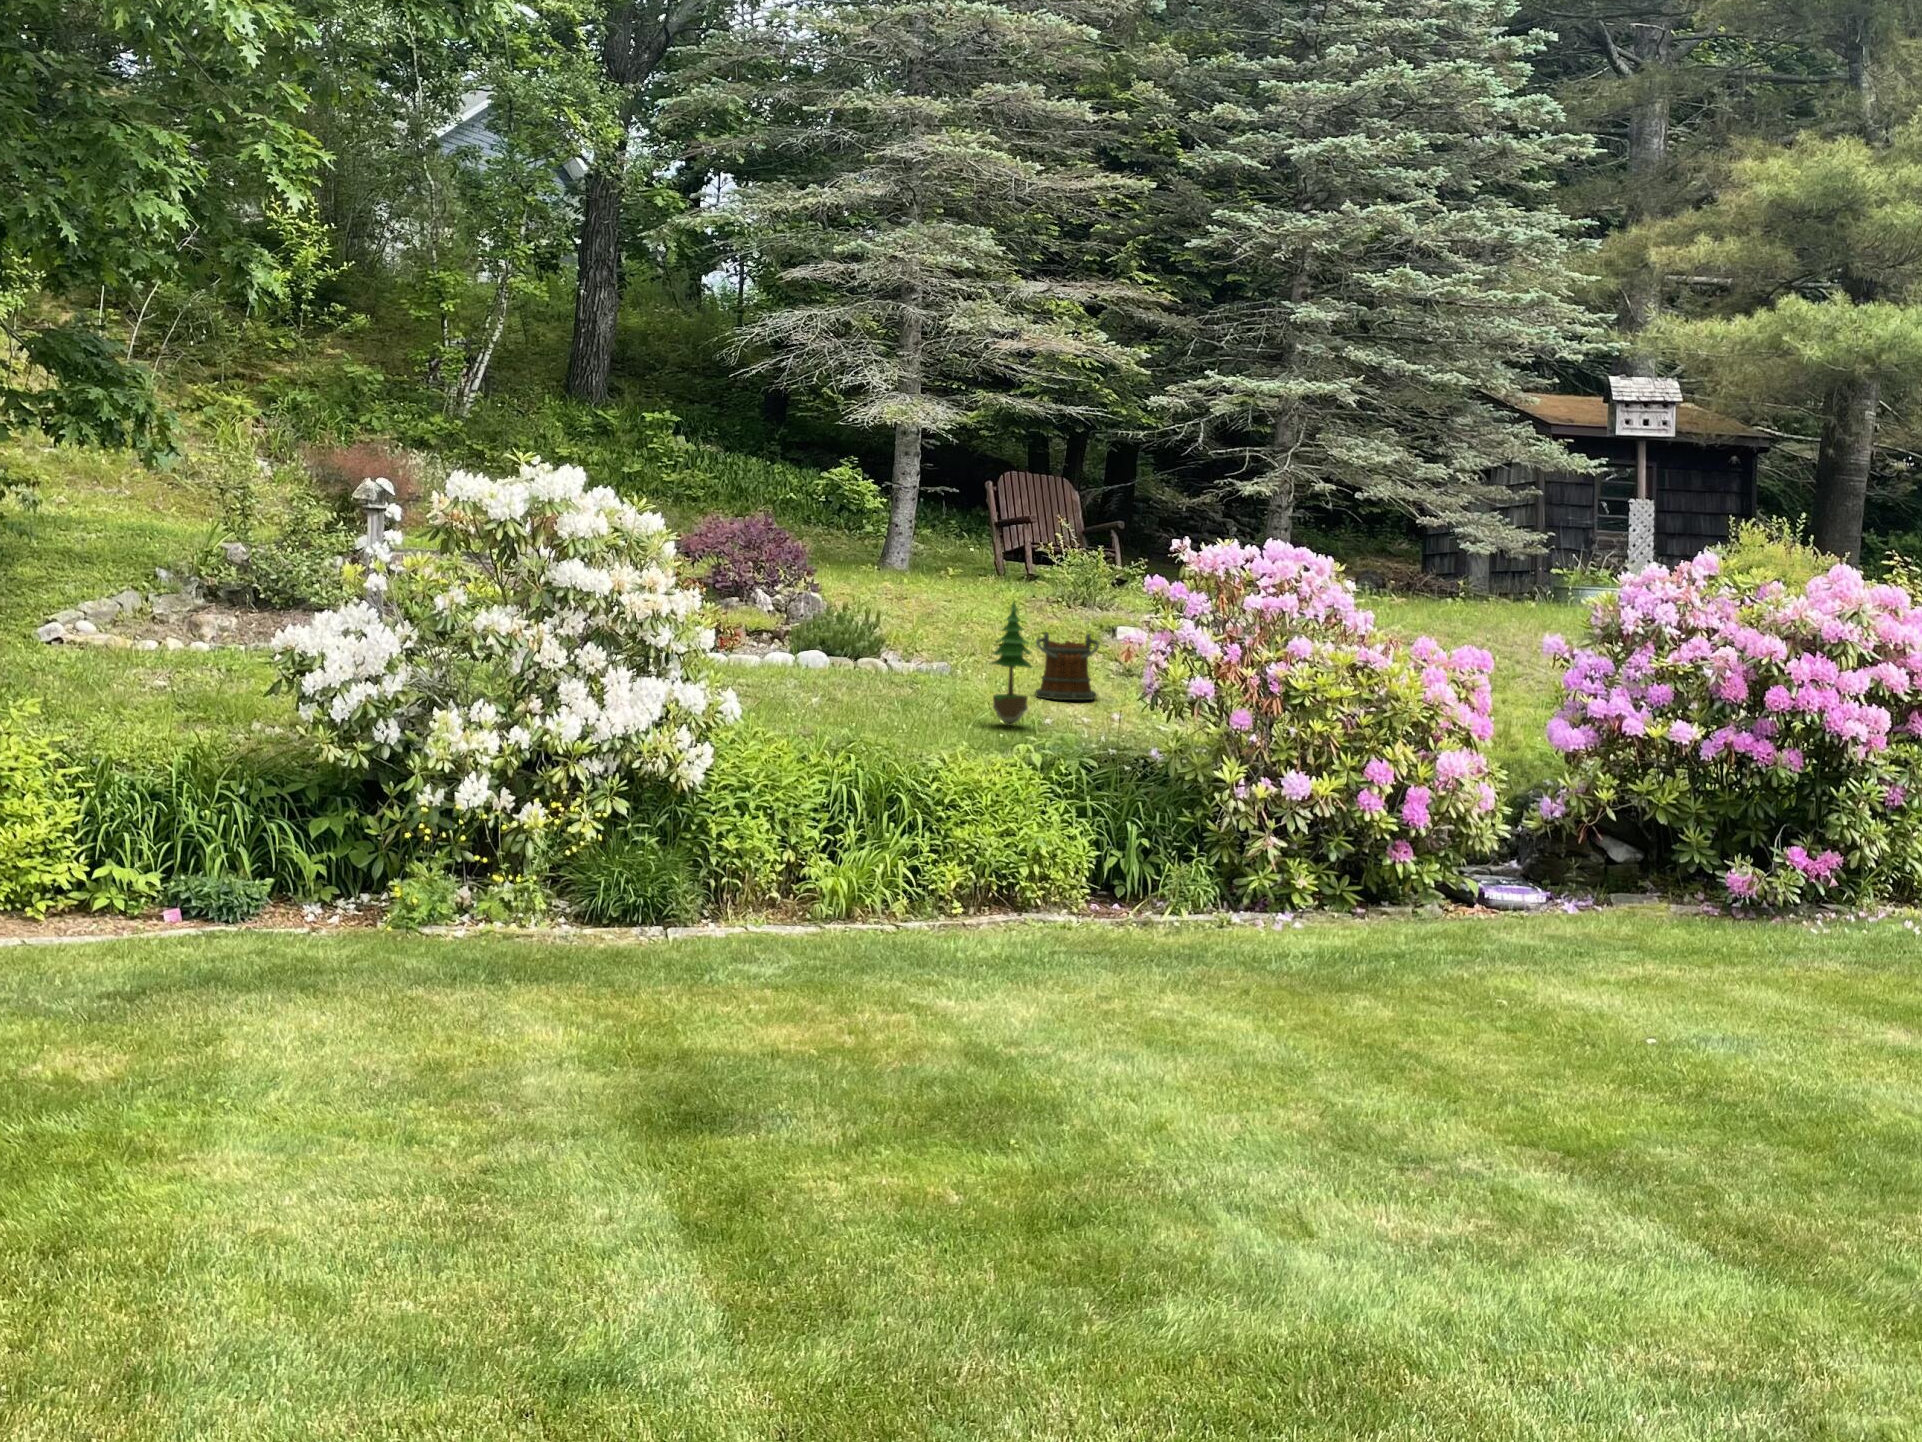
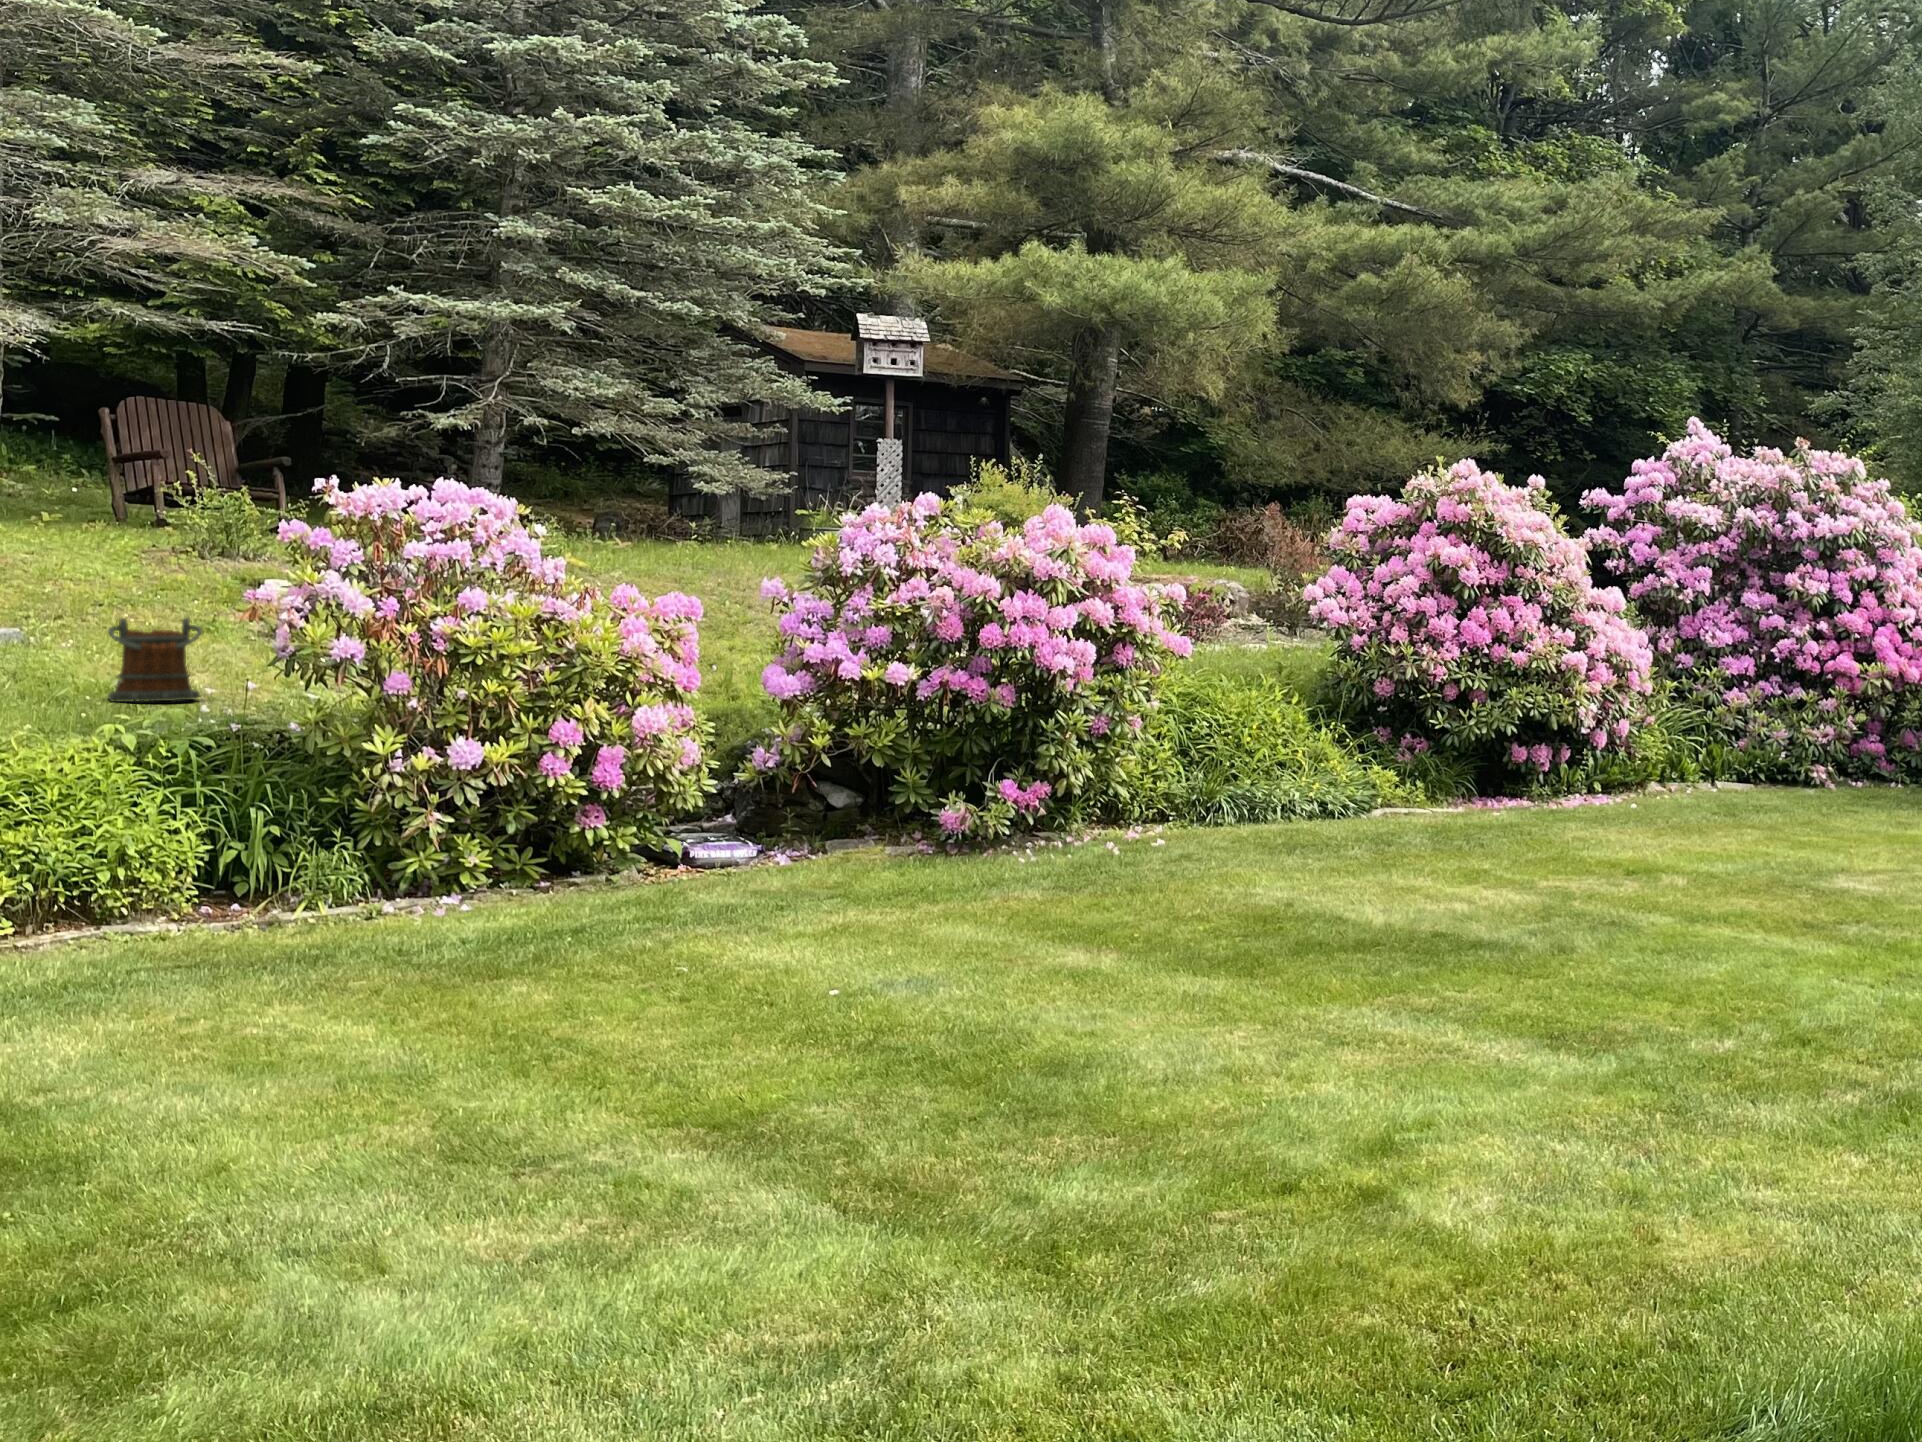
potted tree: present [992,601,1032,726] -> none [41,567,109,727]

